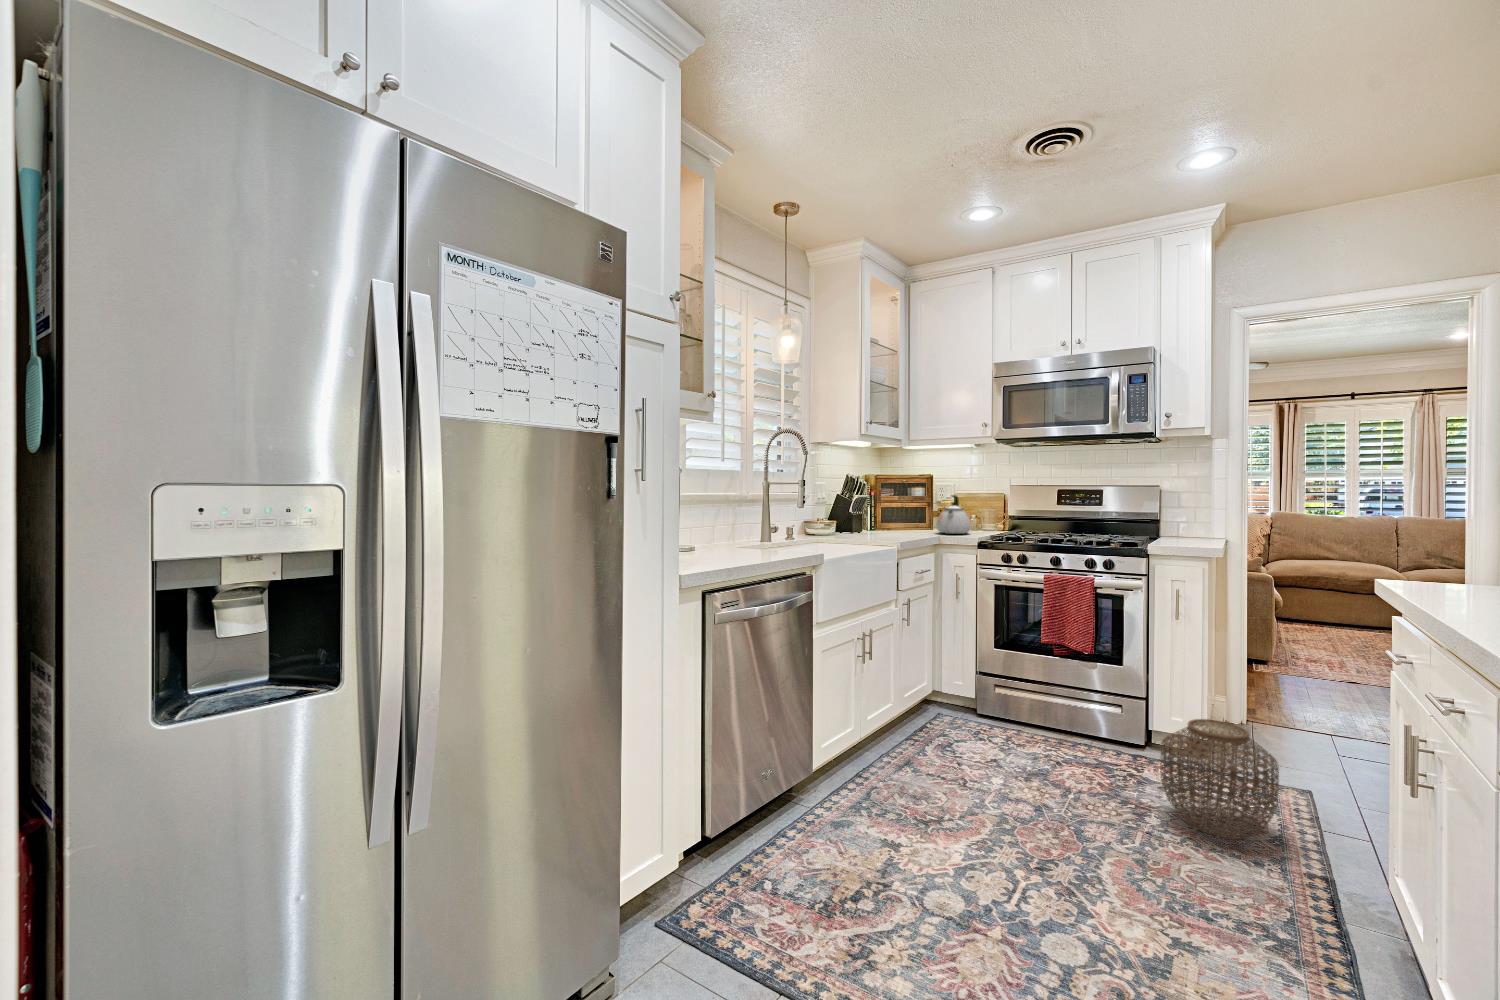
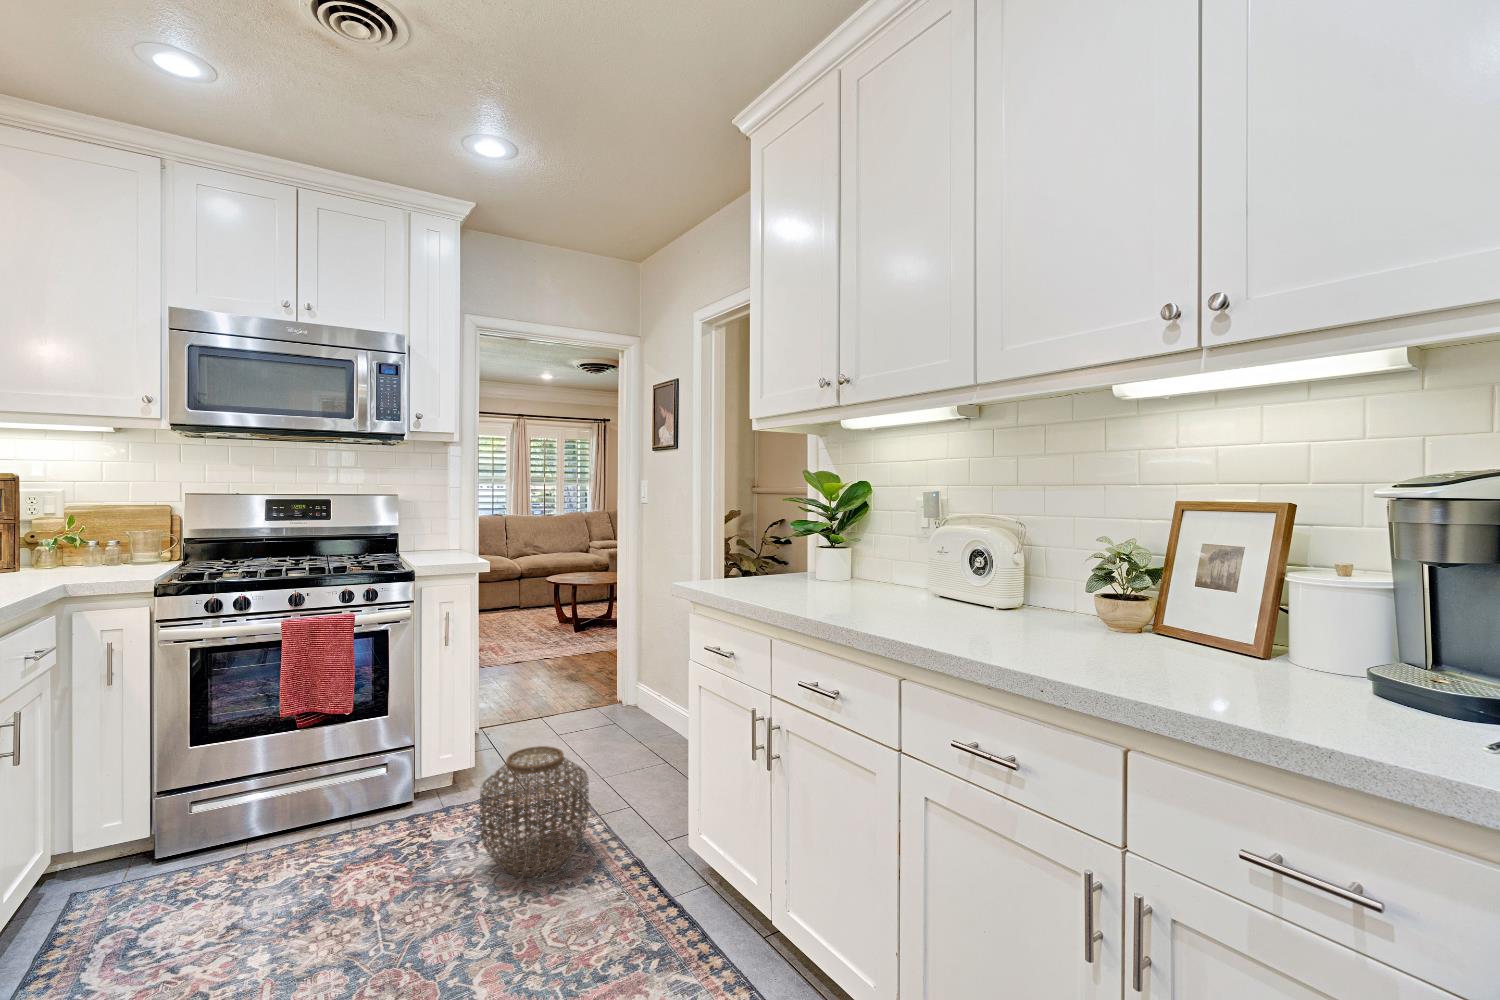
kettle: present [937,495,971,534] -> none [43,509,120,575]

